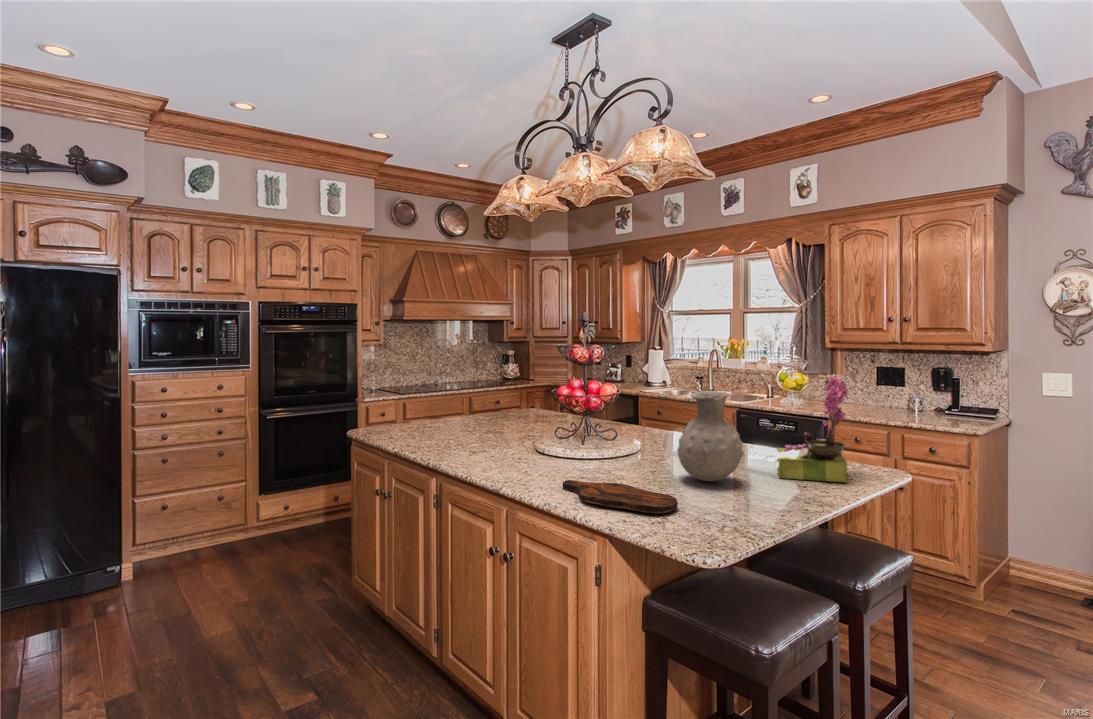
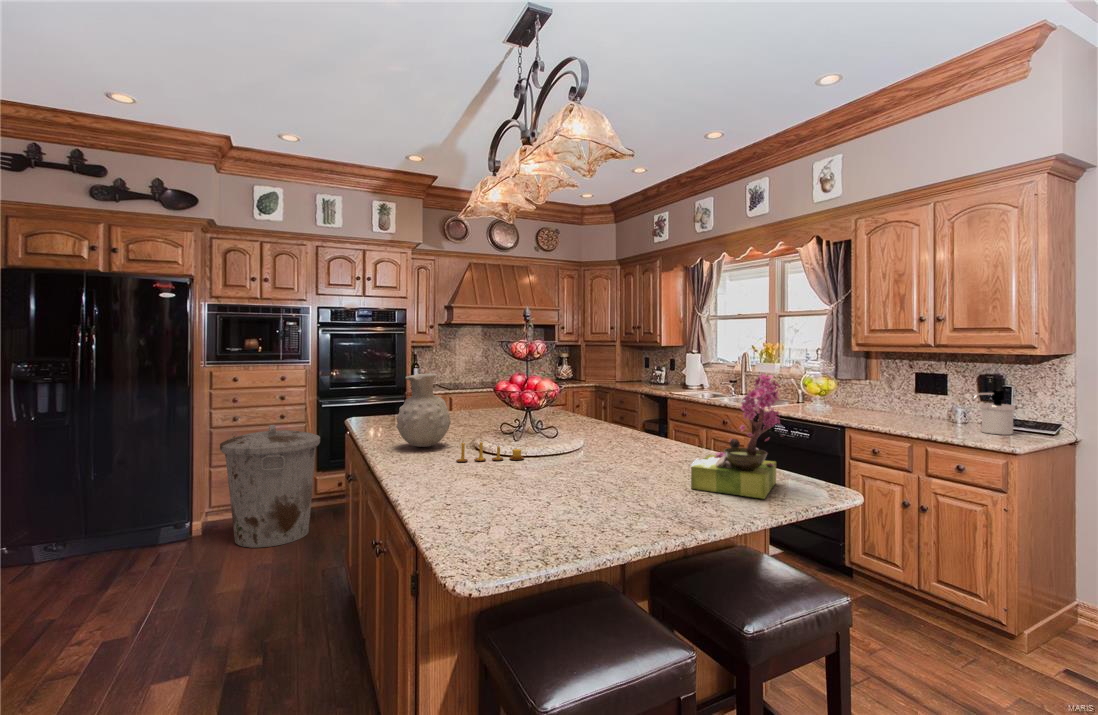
soap dispenser: none [938,382,969,420] -> present [973,390,1015,435]
vase: present [677,391,744,481] -> present [396,373,451,447]
trash can: none [163,438,280,581] -> present [220,425,320,548]
candle: none [540,444,600,466] -> present [456,442,524,462]
cutting board: present [563,480,678,513] -> none [436,477,528,519]

